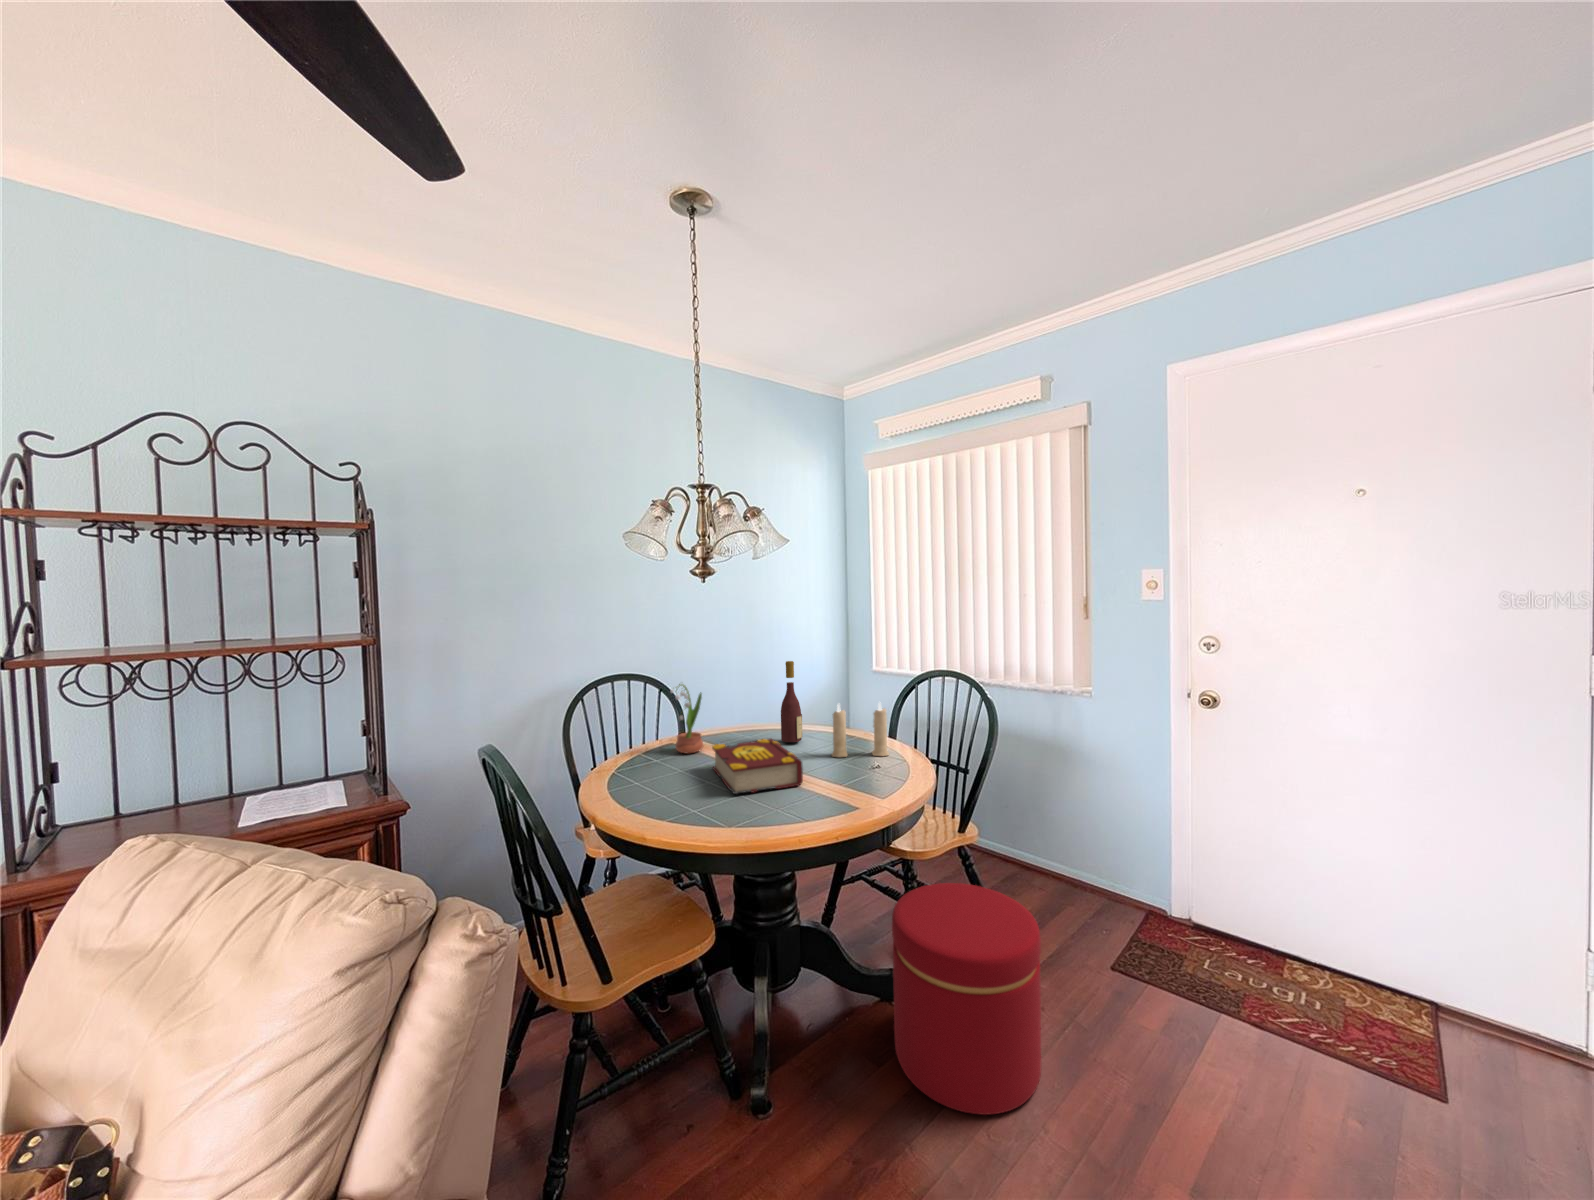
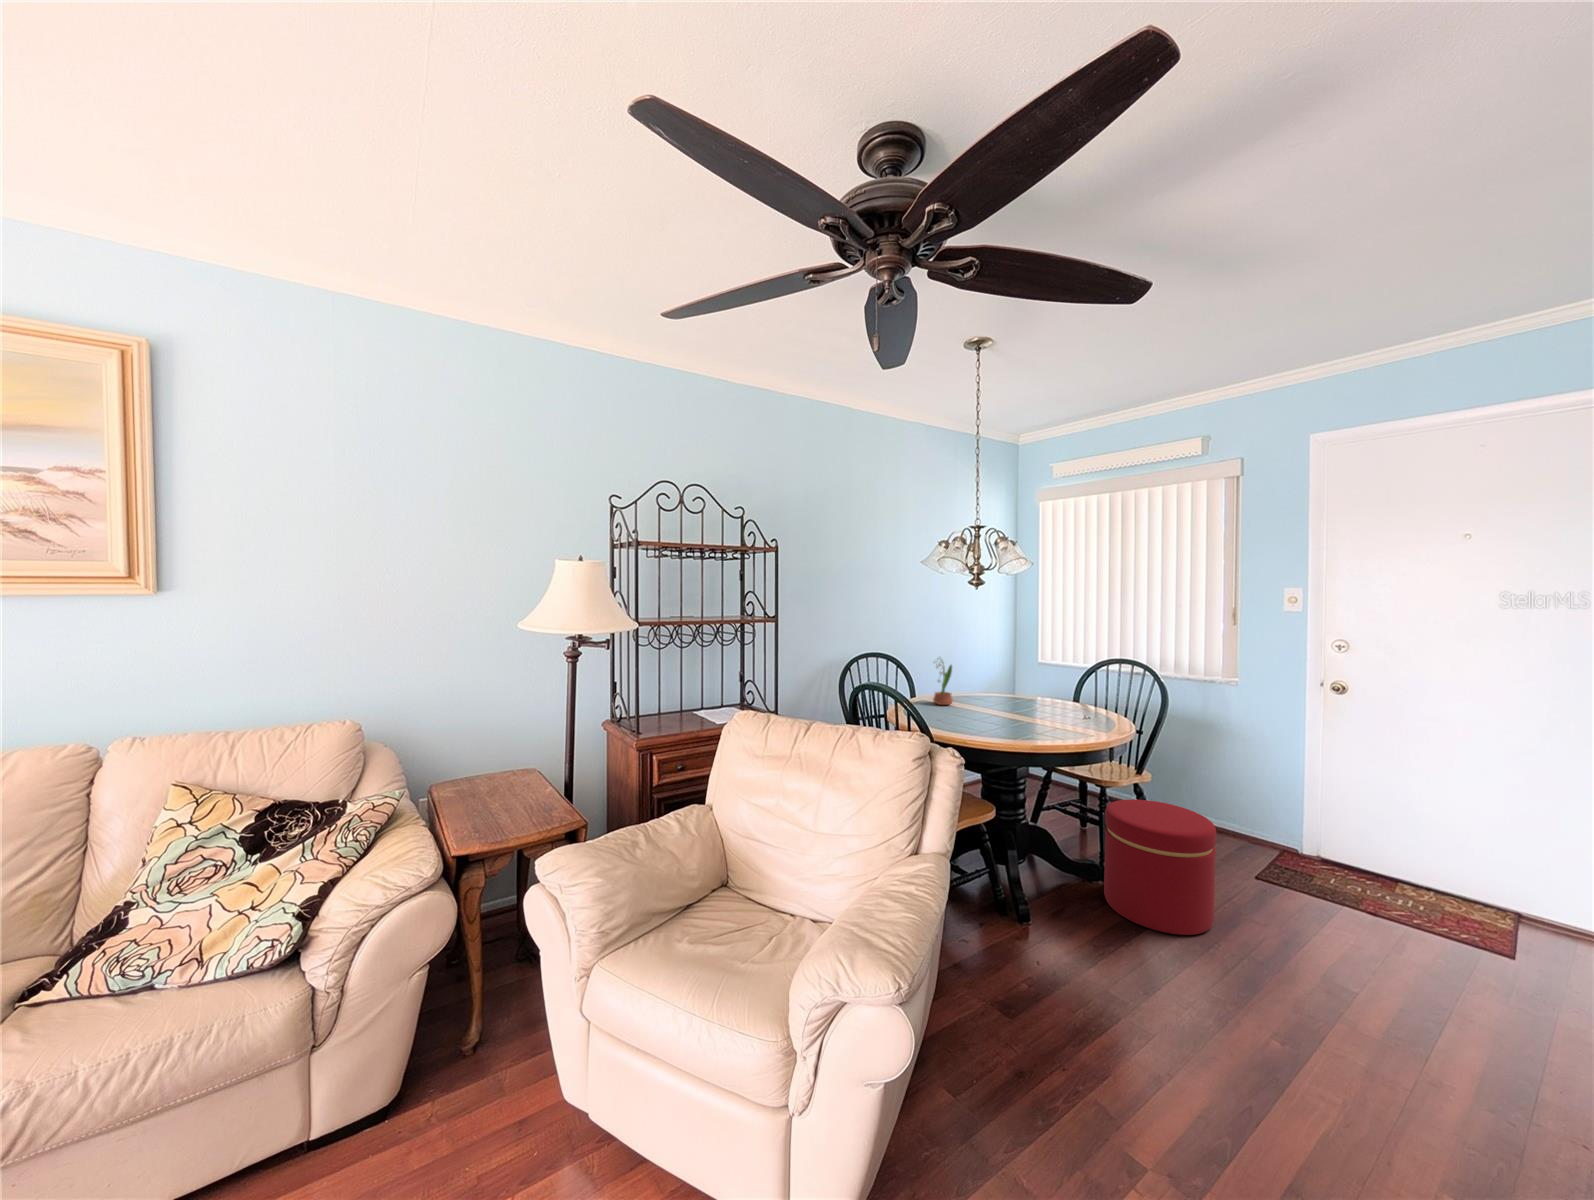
wine bottle: present [781,661,802,742] -> none [1004,646,1020,704]
candle: present [832,703,889,757] -> none [1048,674,1091,714]
book: present [712,739,803,794] -> none [971,697,1044,726]

